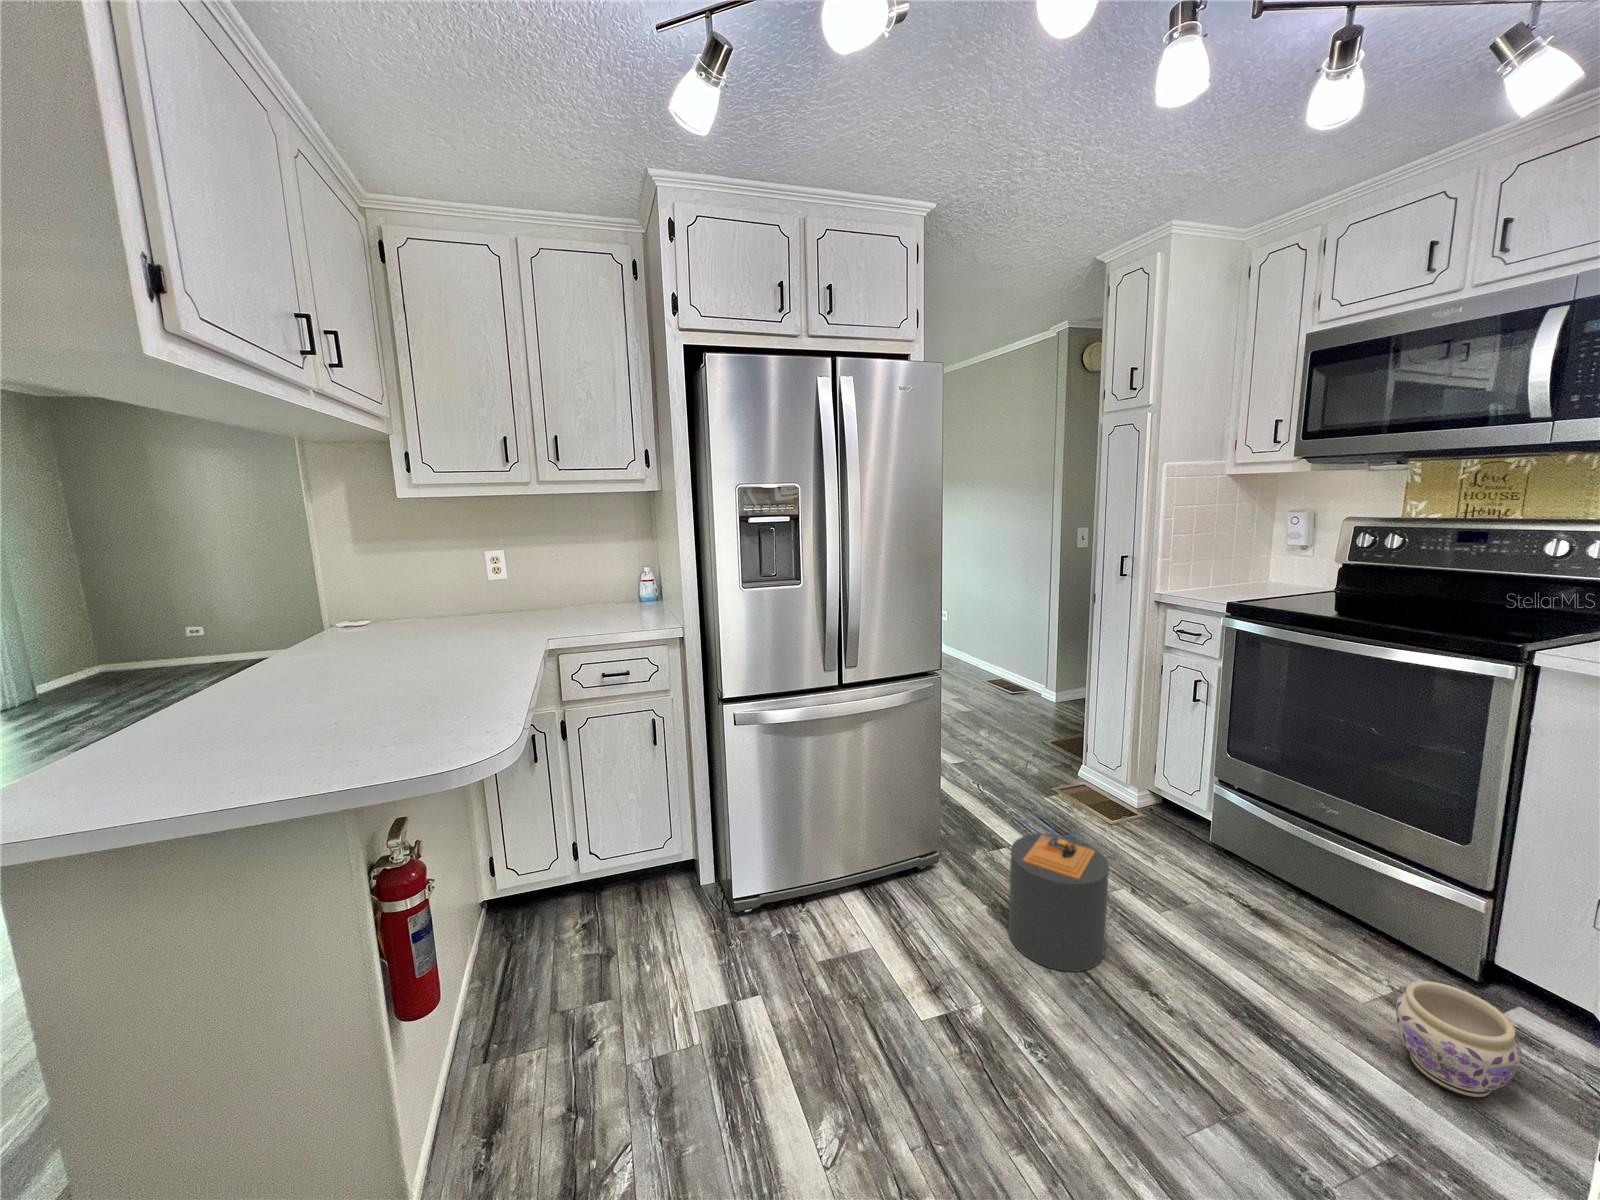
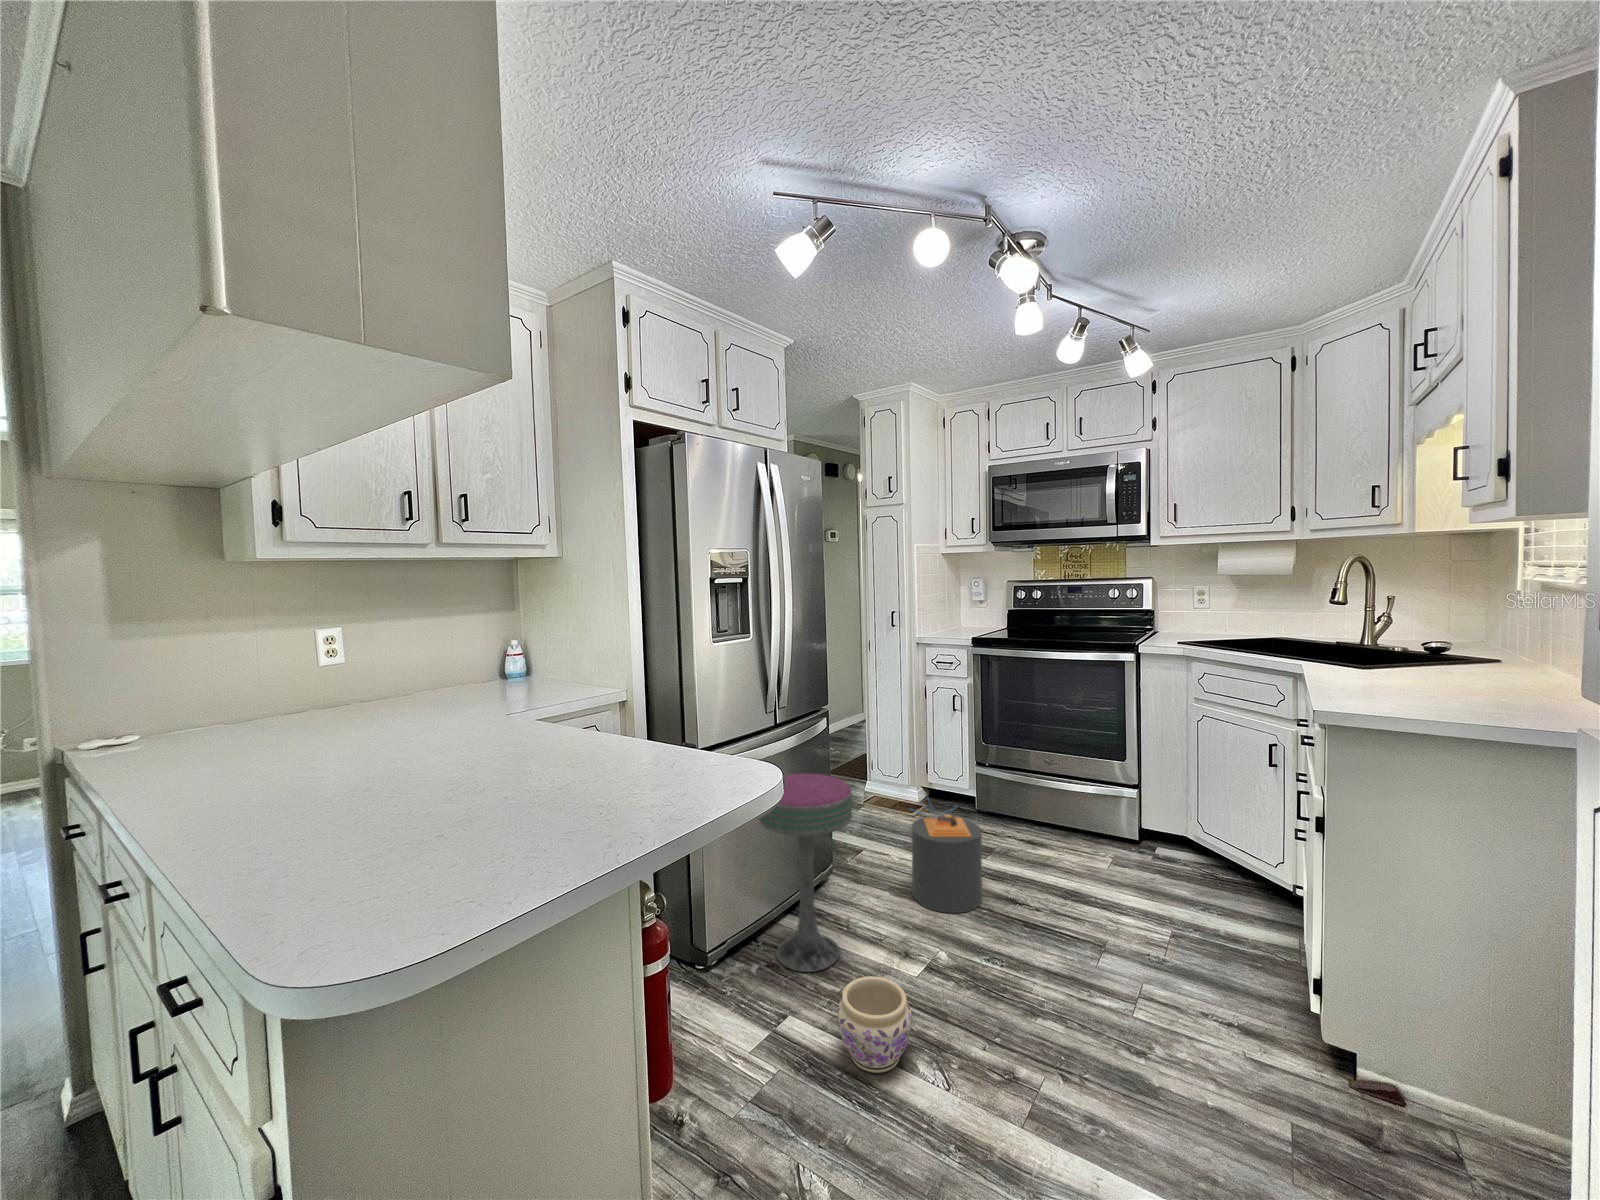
bar stool: none [780,745,887,964] -> present [759,774,852,972]
planter: present [1396,981,1522,1099] -> present [838,976,912,1074]

